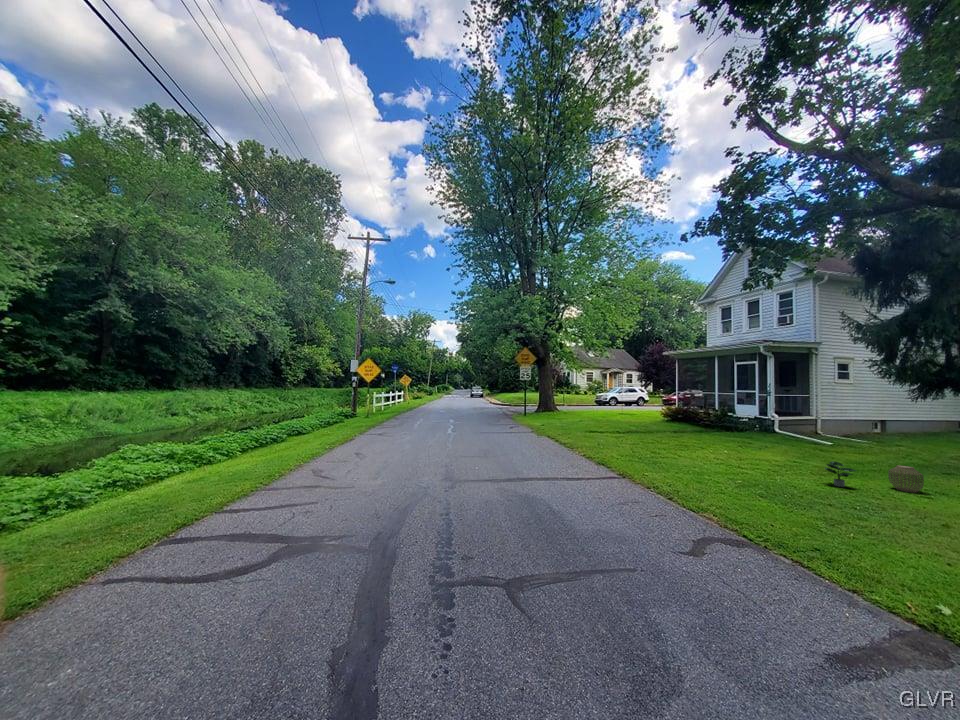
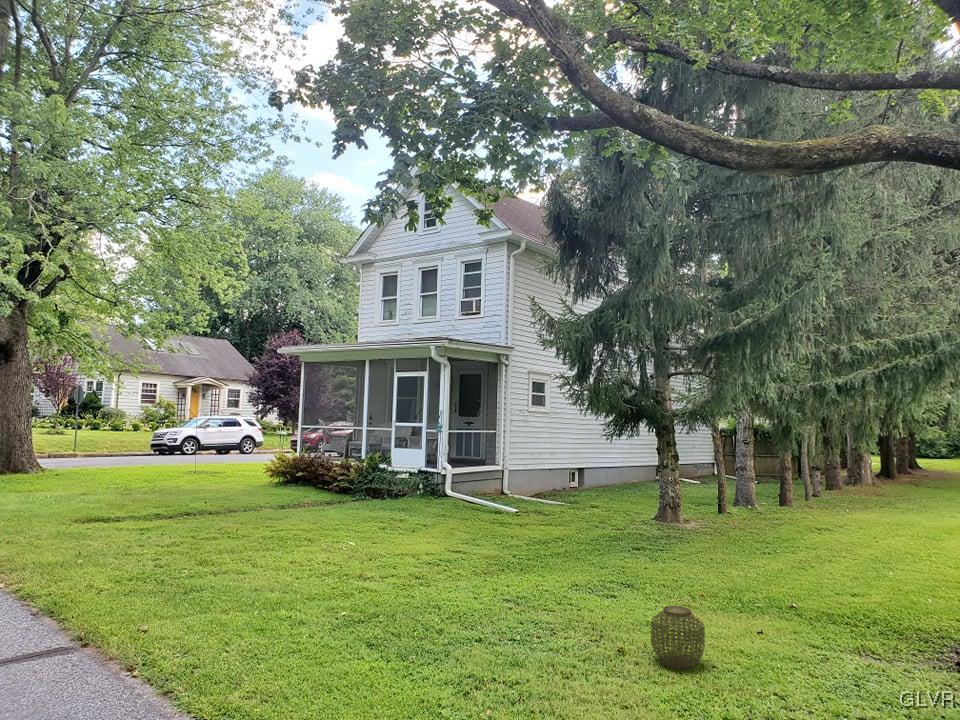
potted plant: present [825,461,855,487] -> none [552,622,611,695]

